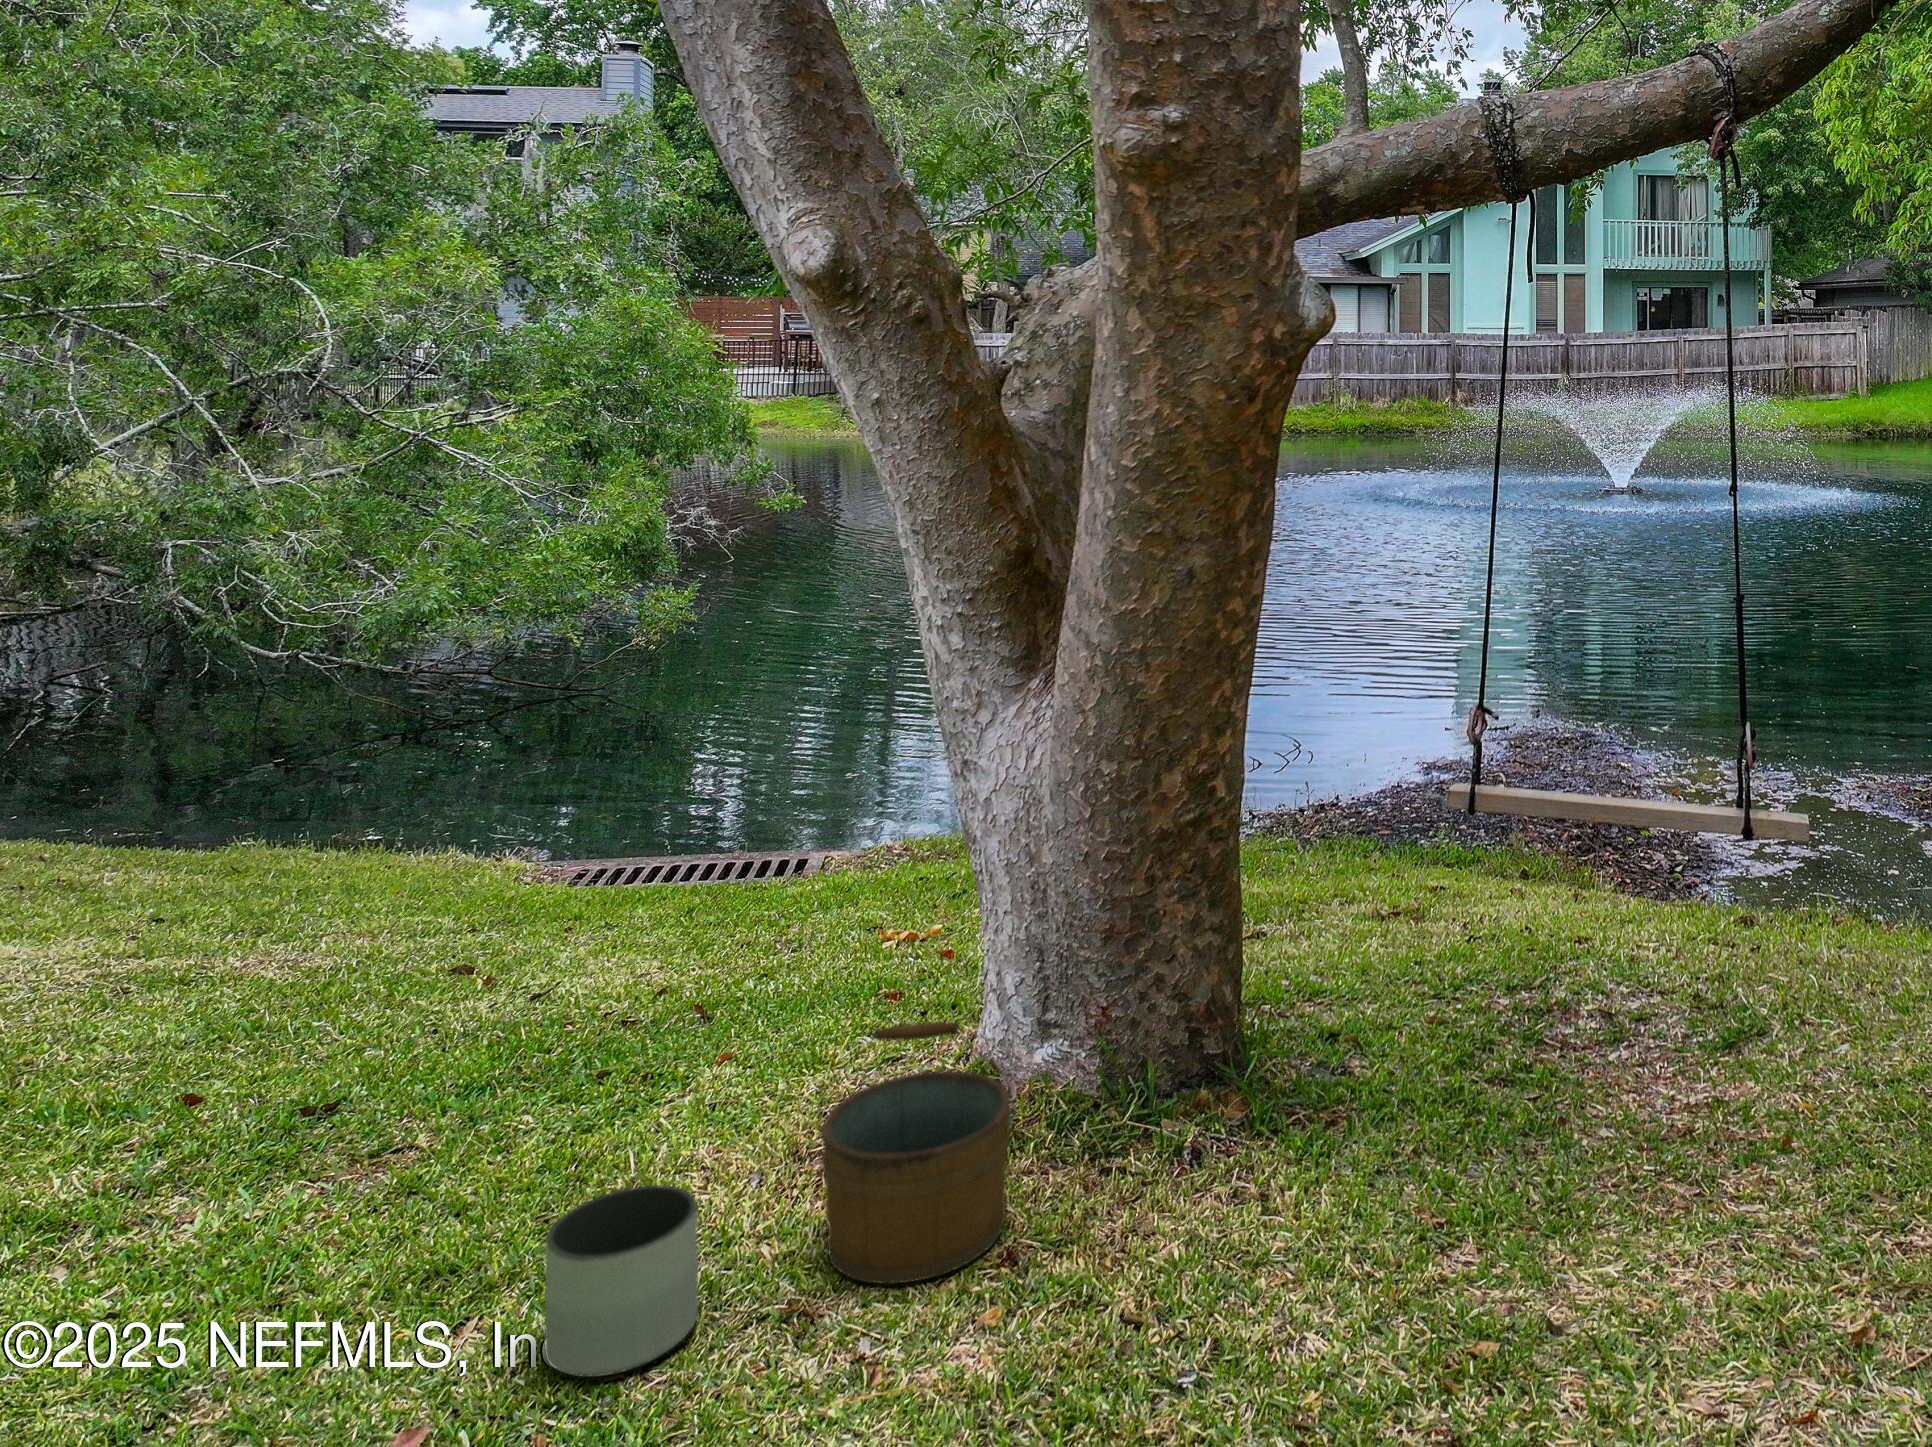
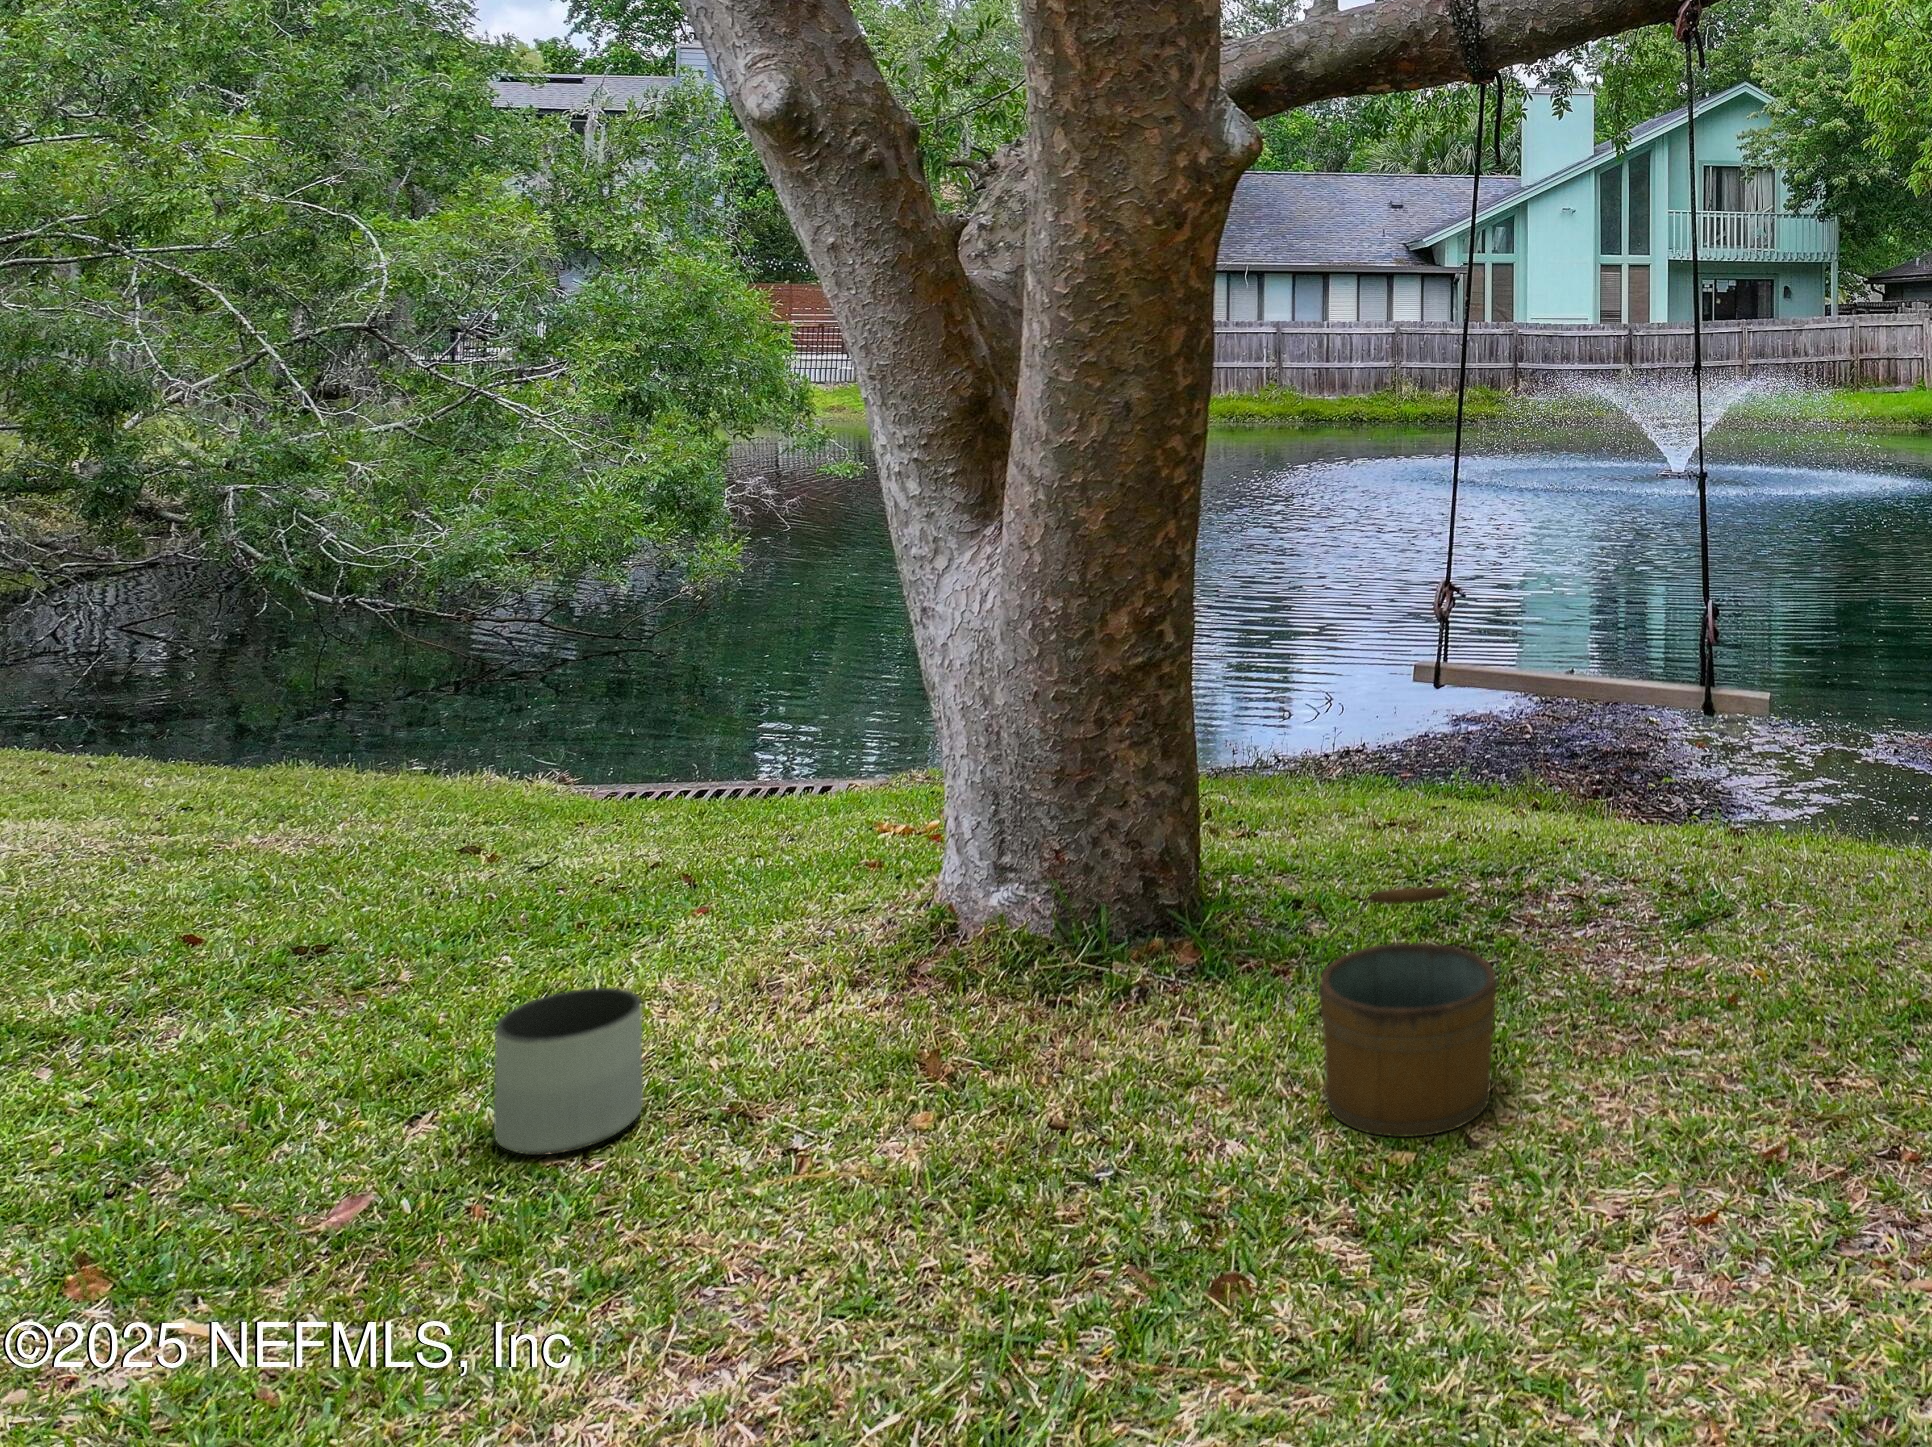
bucket: present [818,1022,1015,1284] -> present [1315,887,1499,1137]

